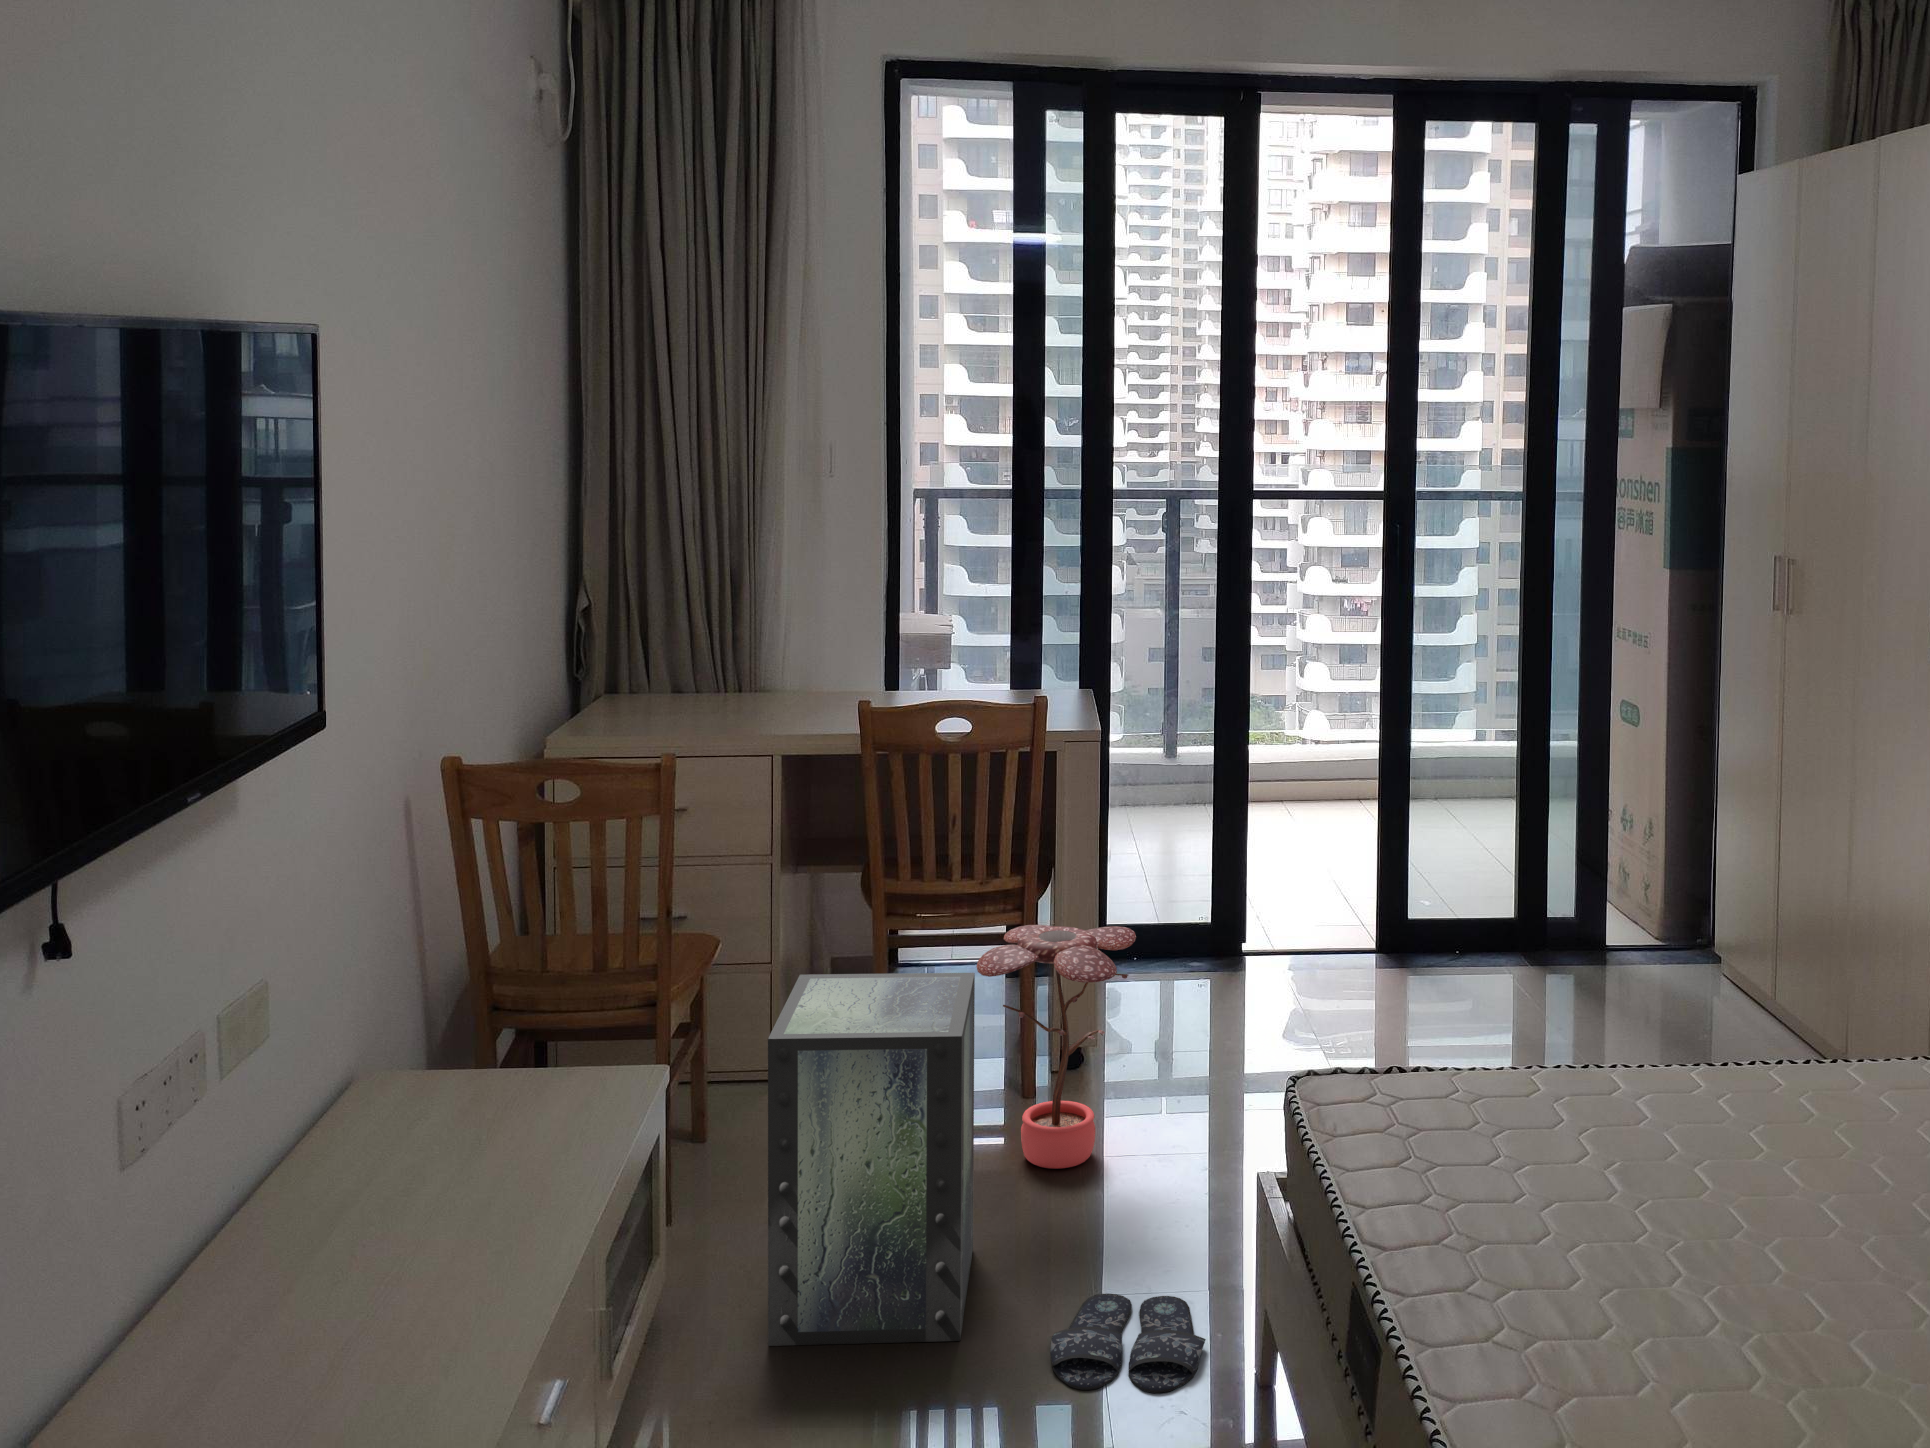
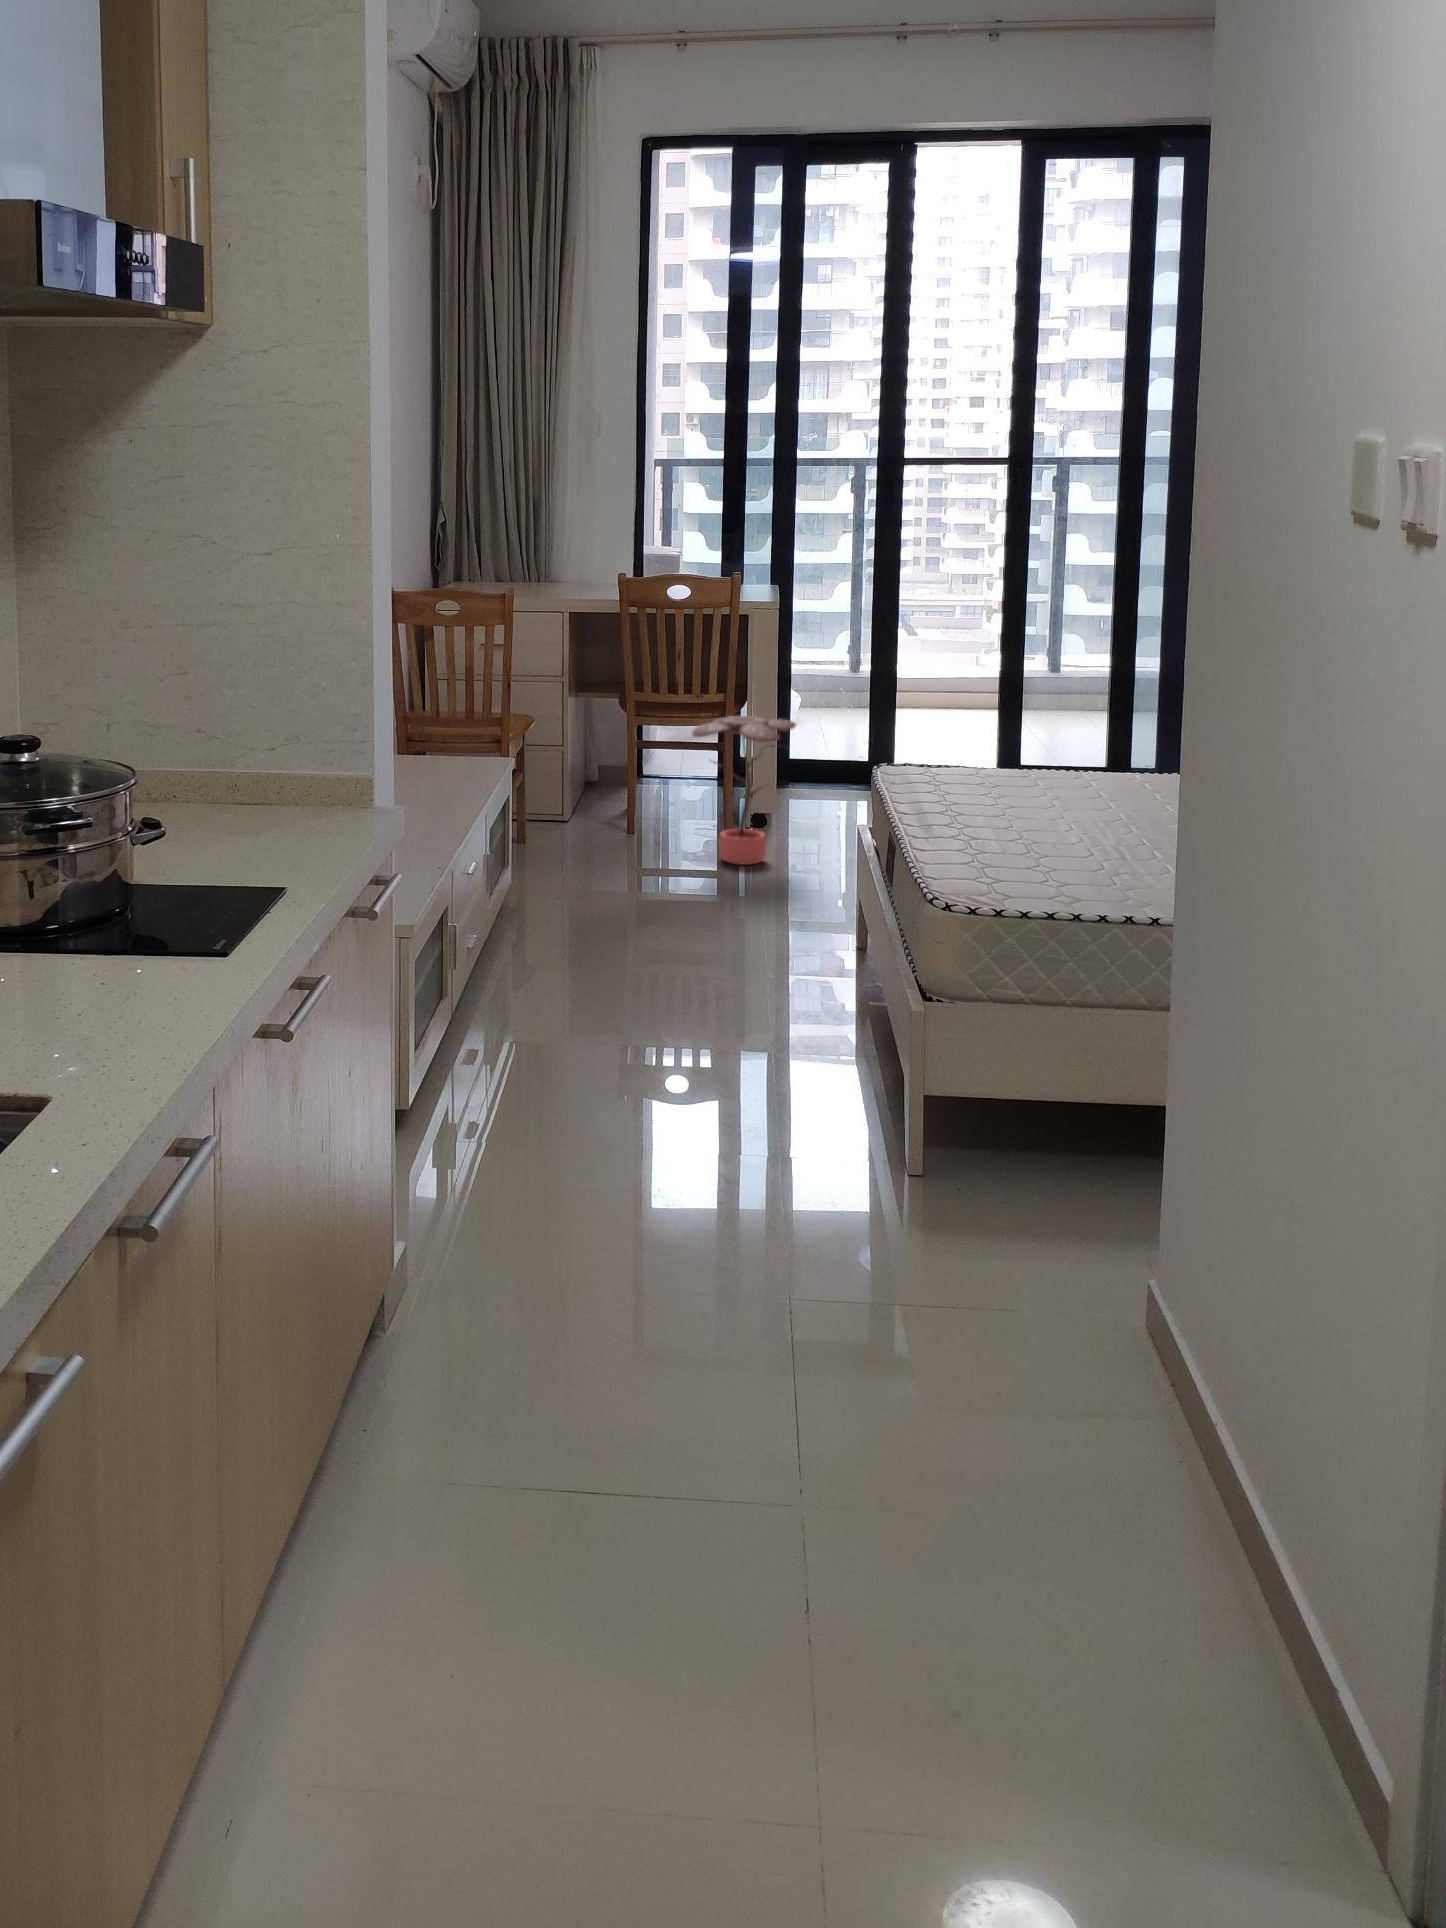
storage box: present [768,973,975,1346] -> none [567,716,688,914]
slippers: present [1050,1293,1206,1393] -> none [725,905,817,936]

